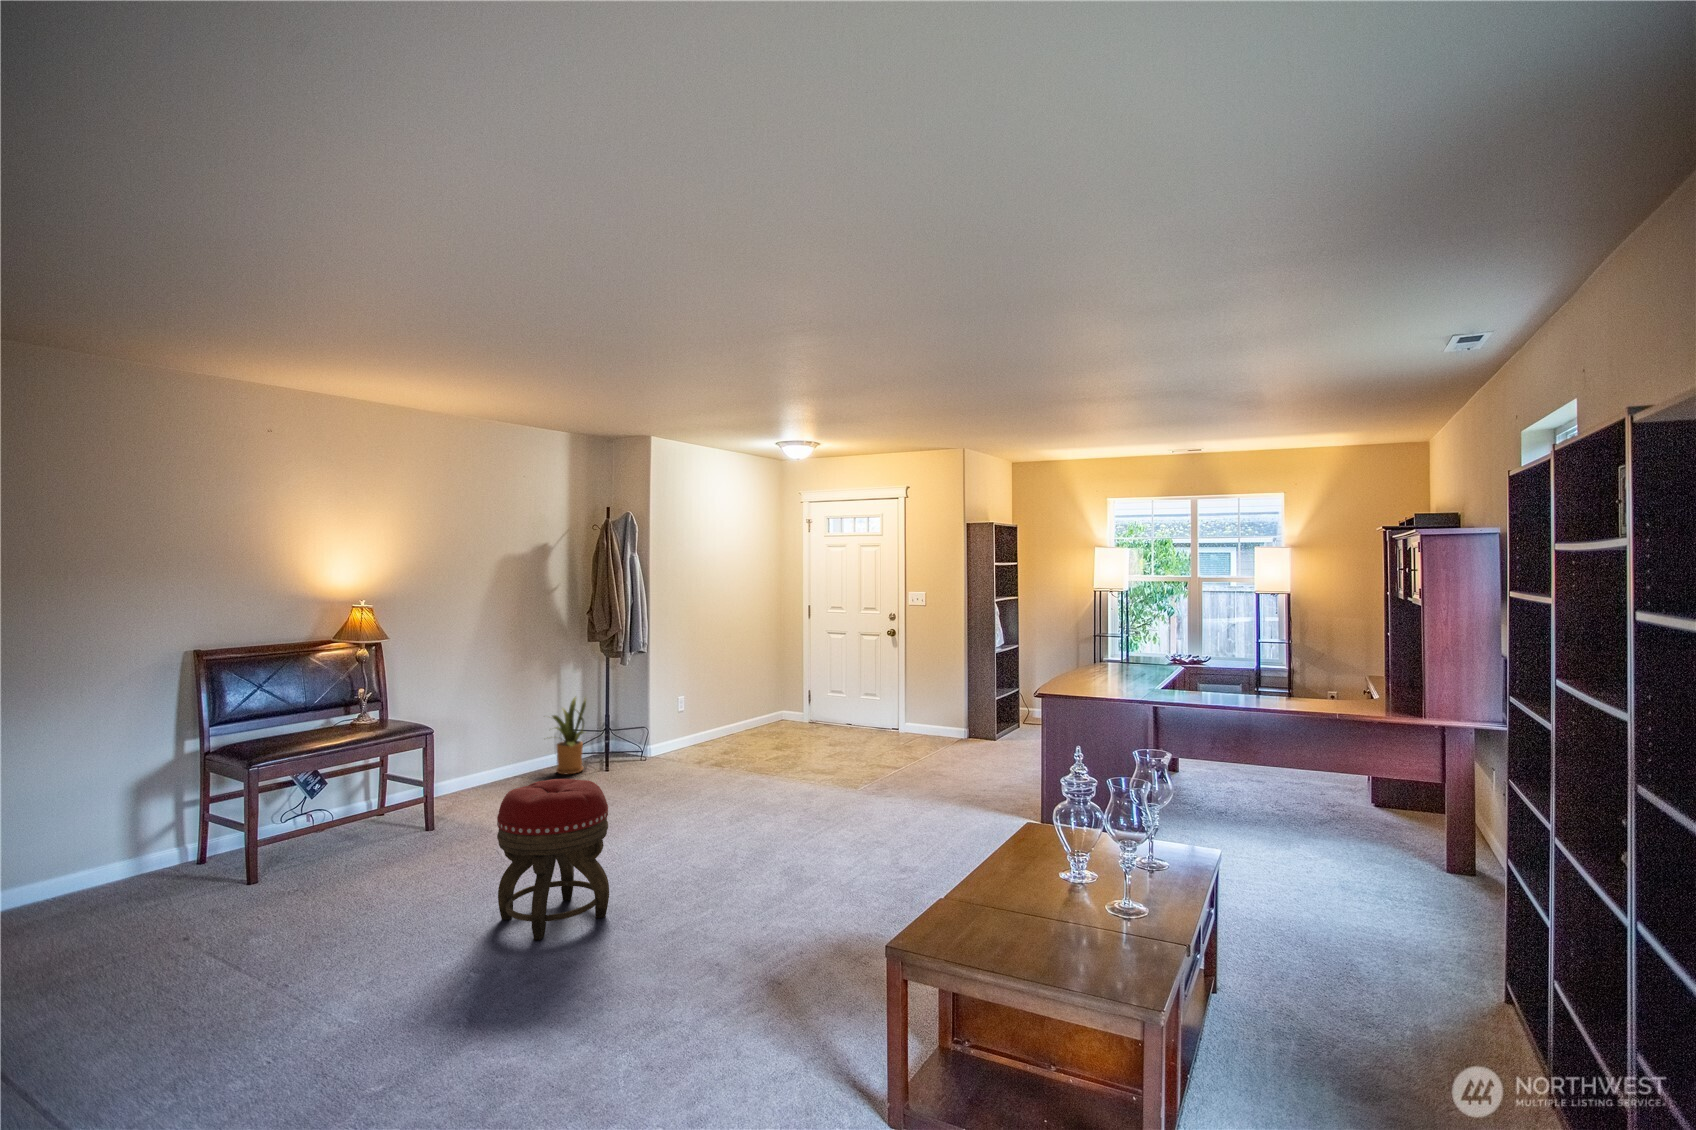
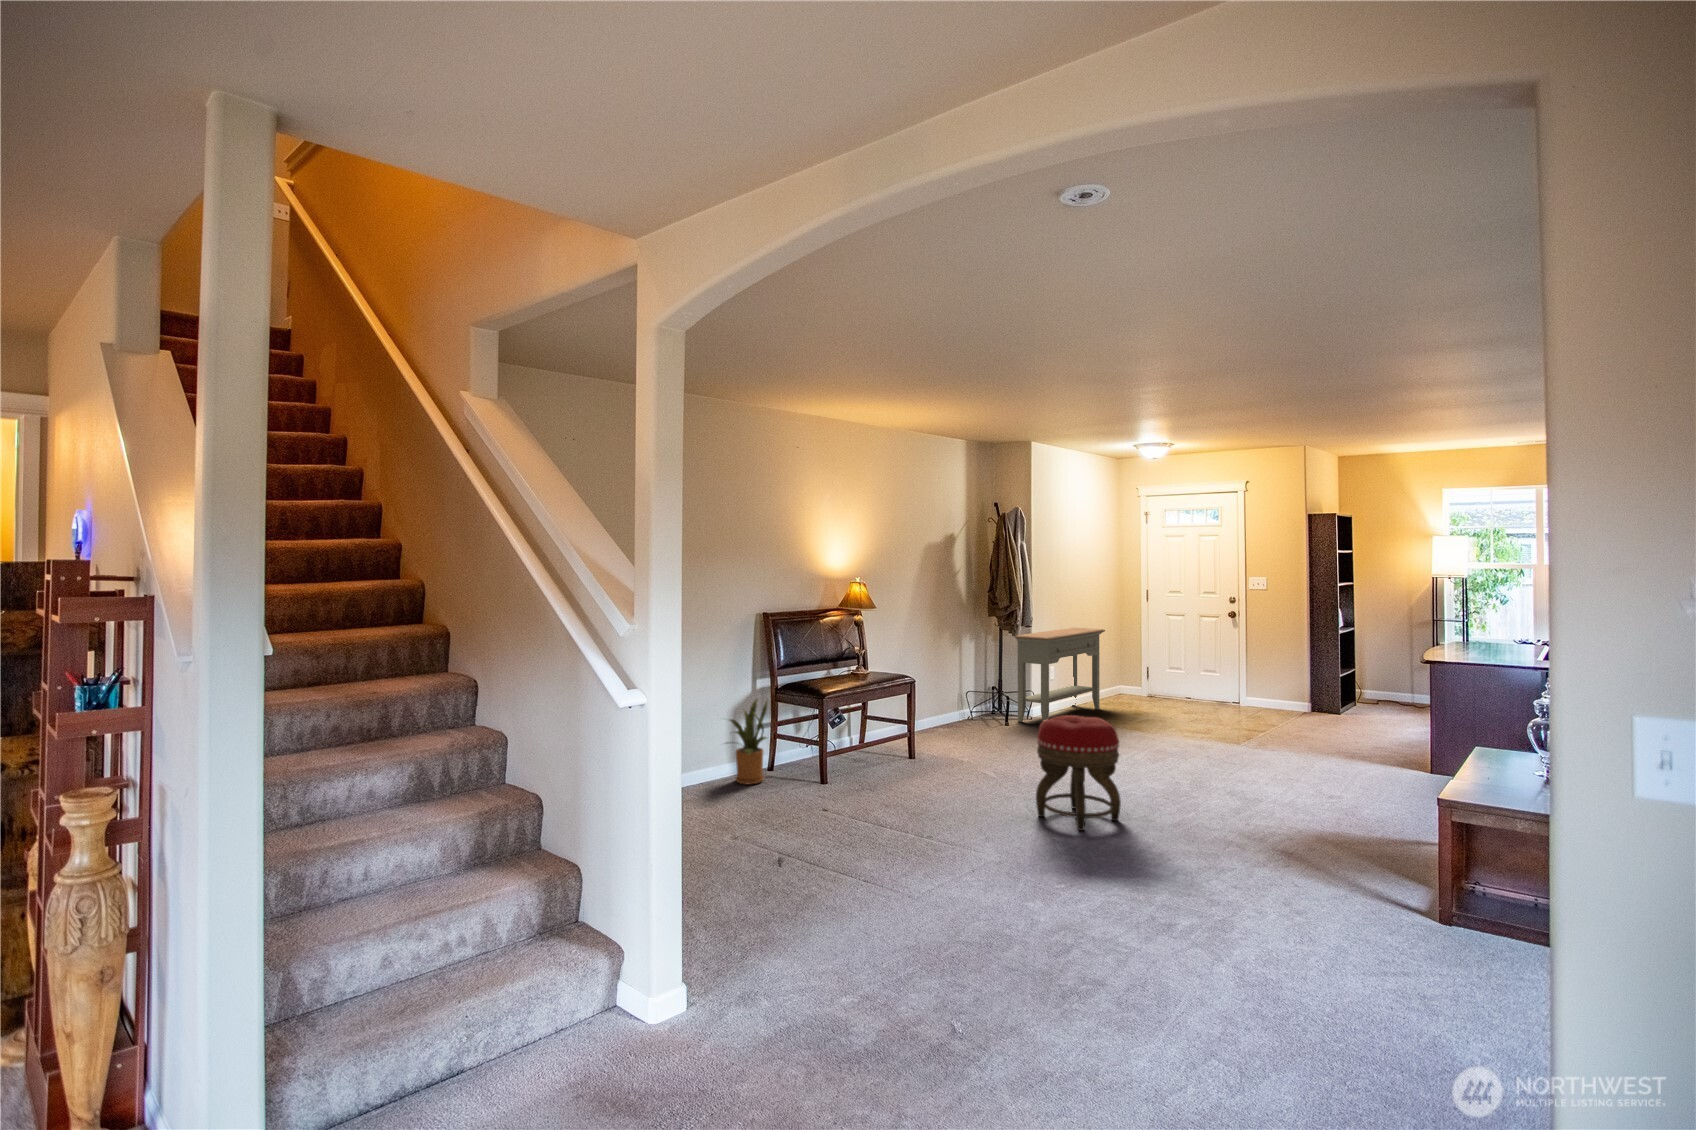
console table: none [624,650,749,770] -> present [1015,628,1105,722]
house plant: present [552,697,586,774] -> present [730,699,768,785]

